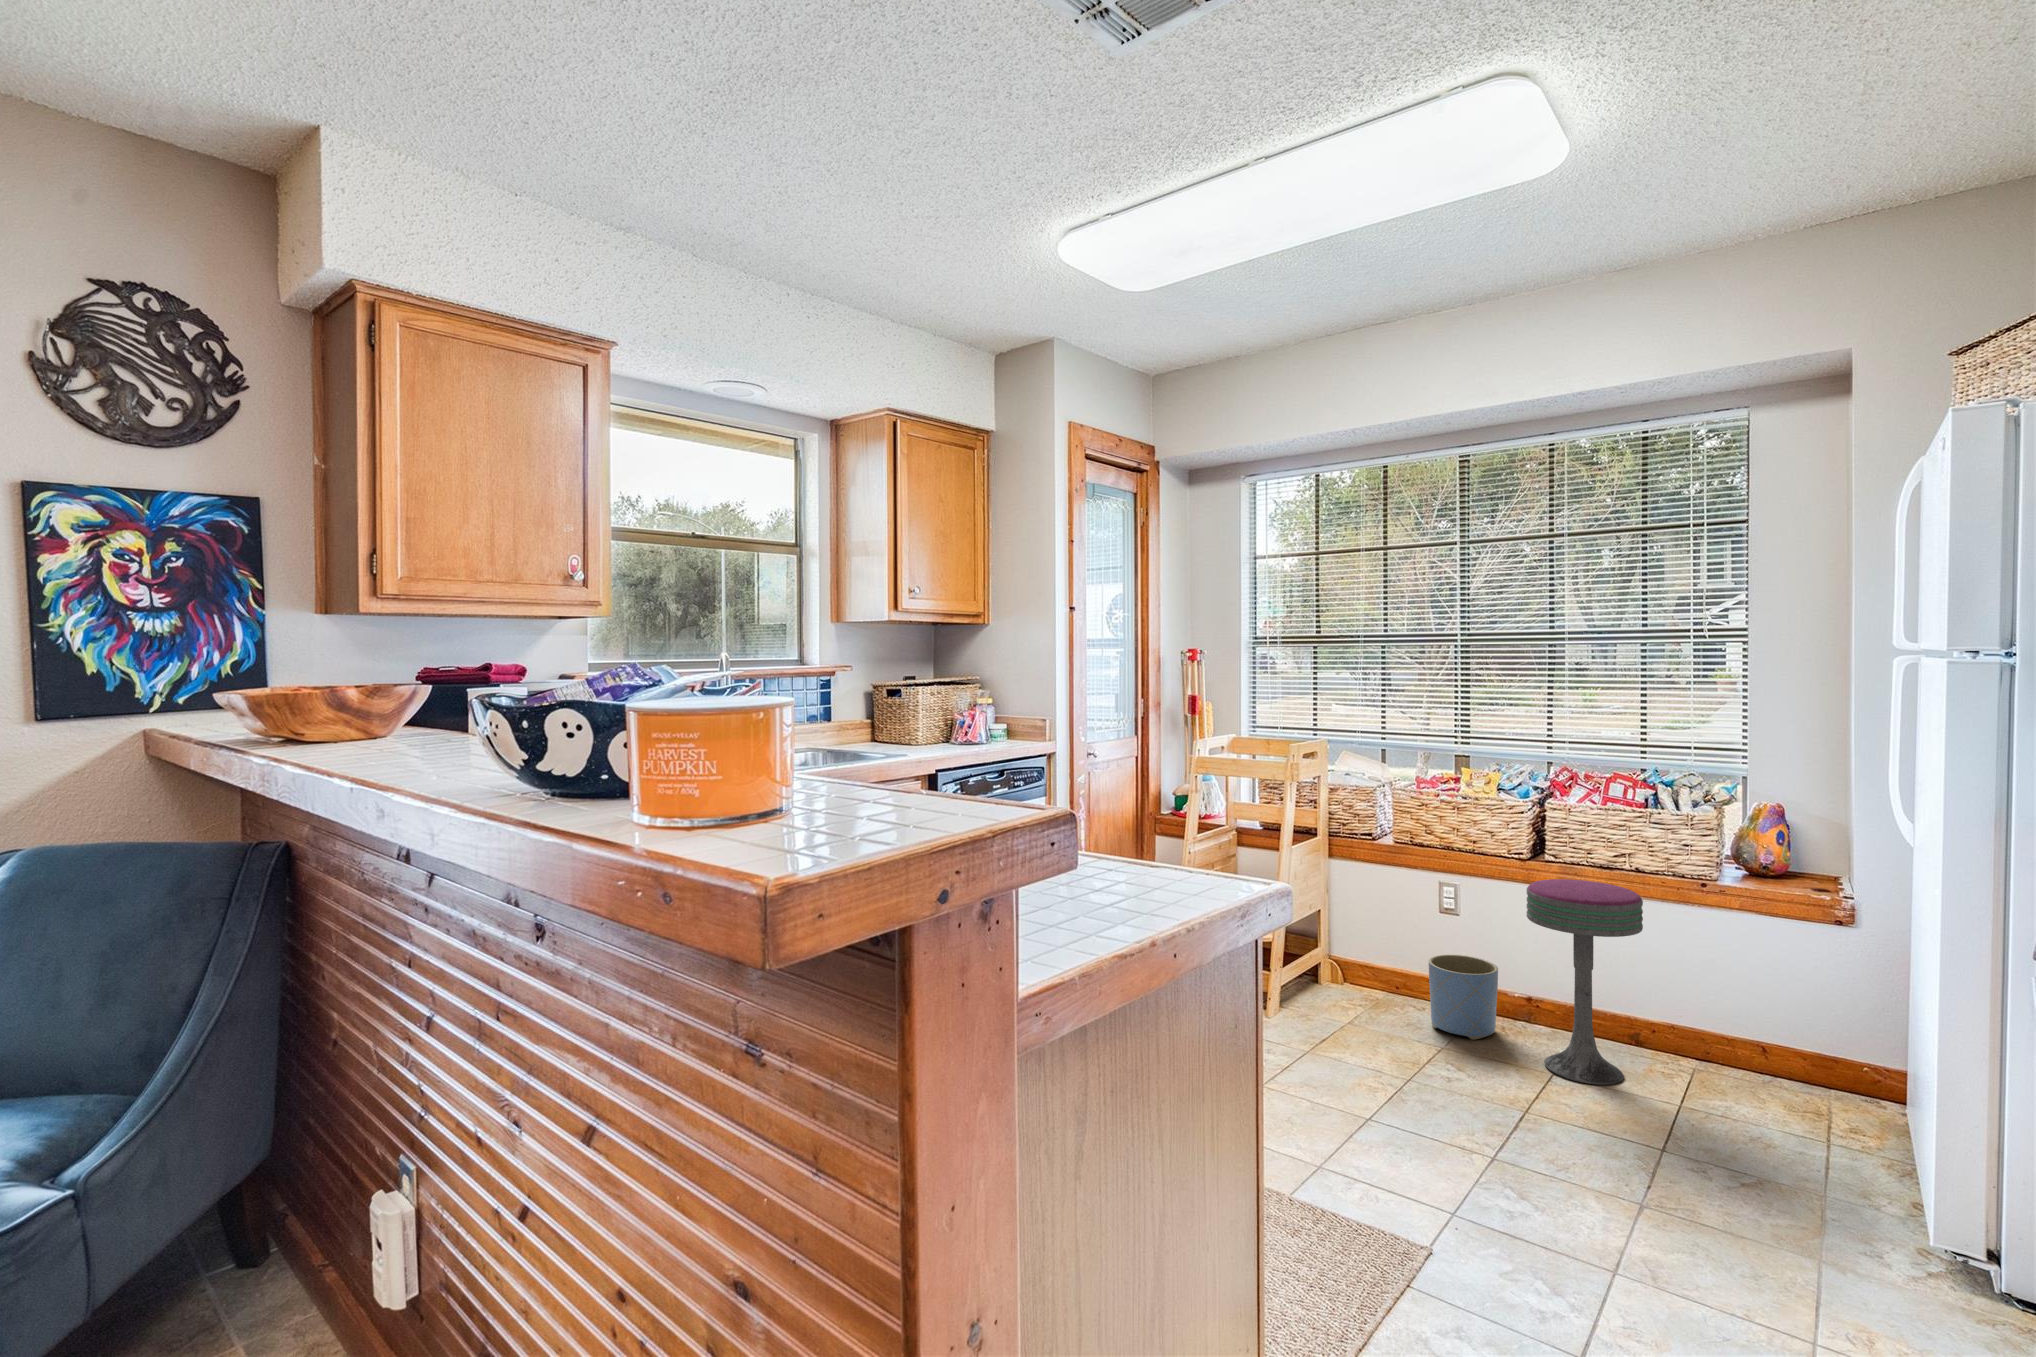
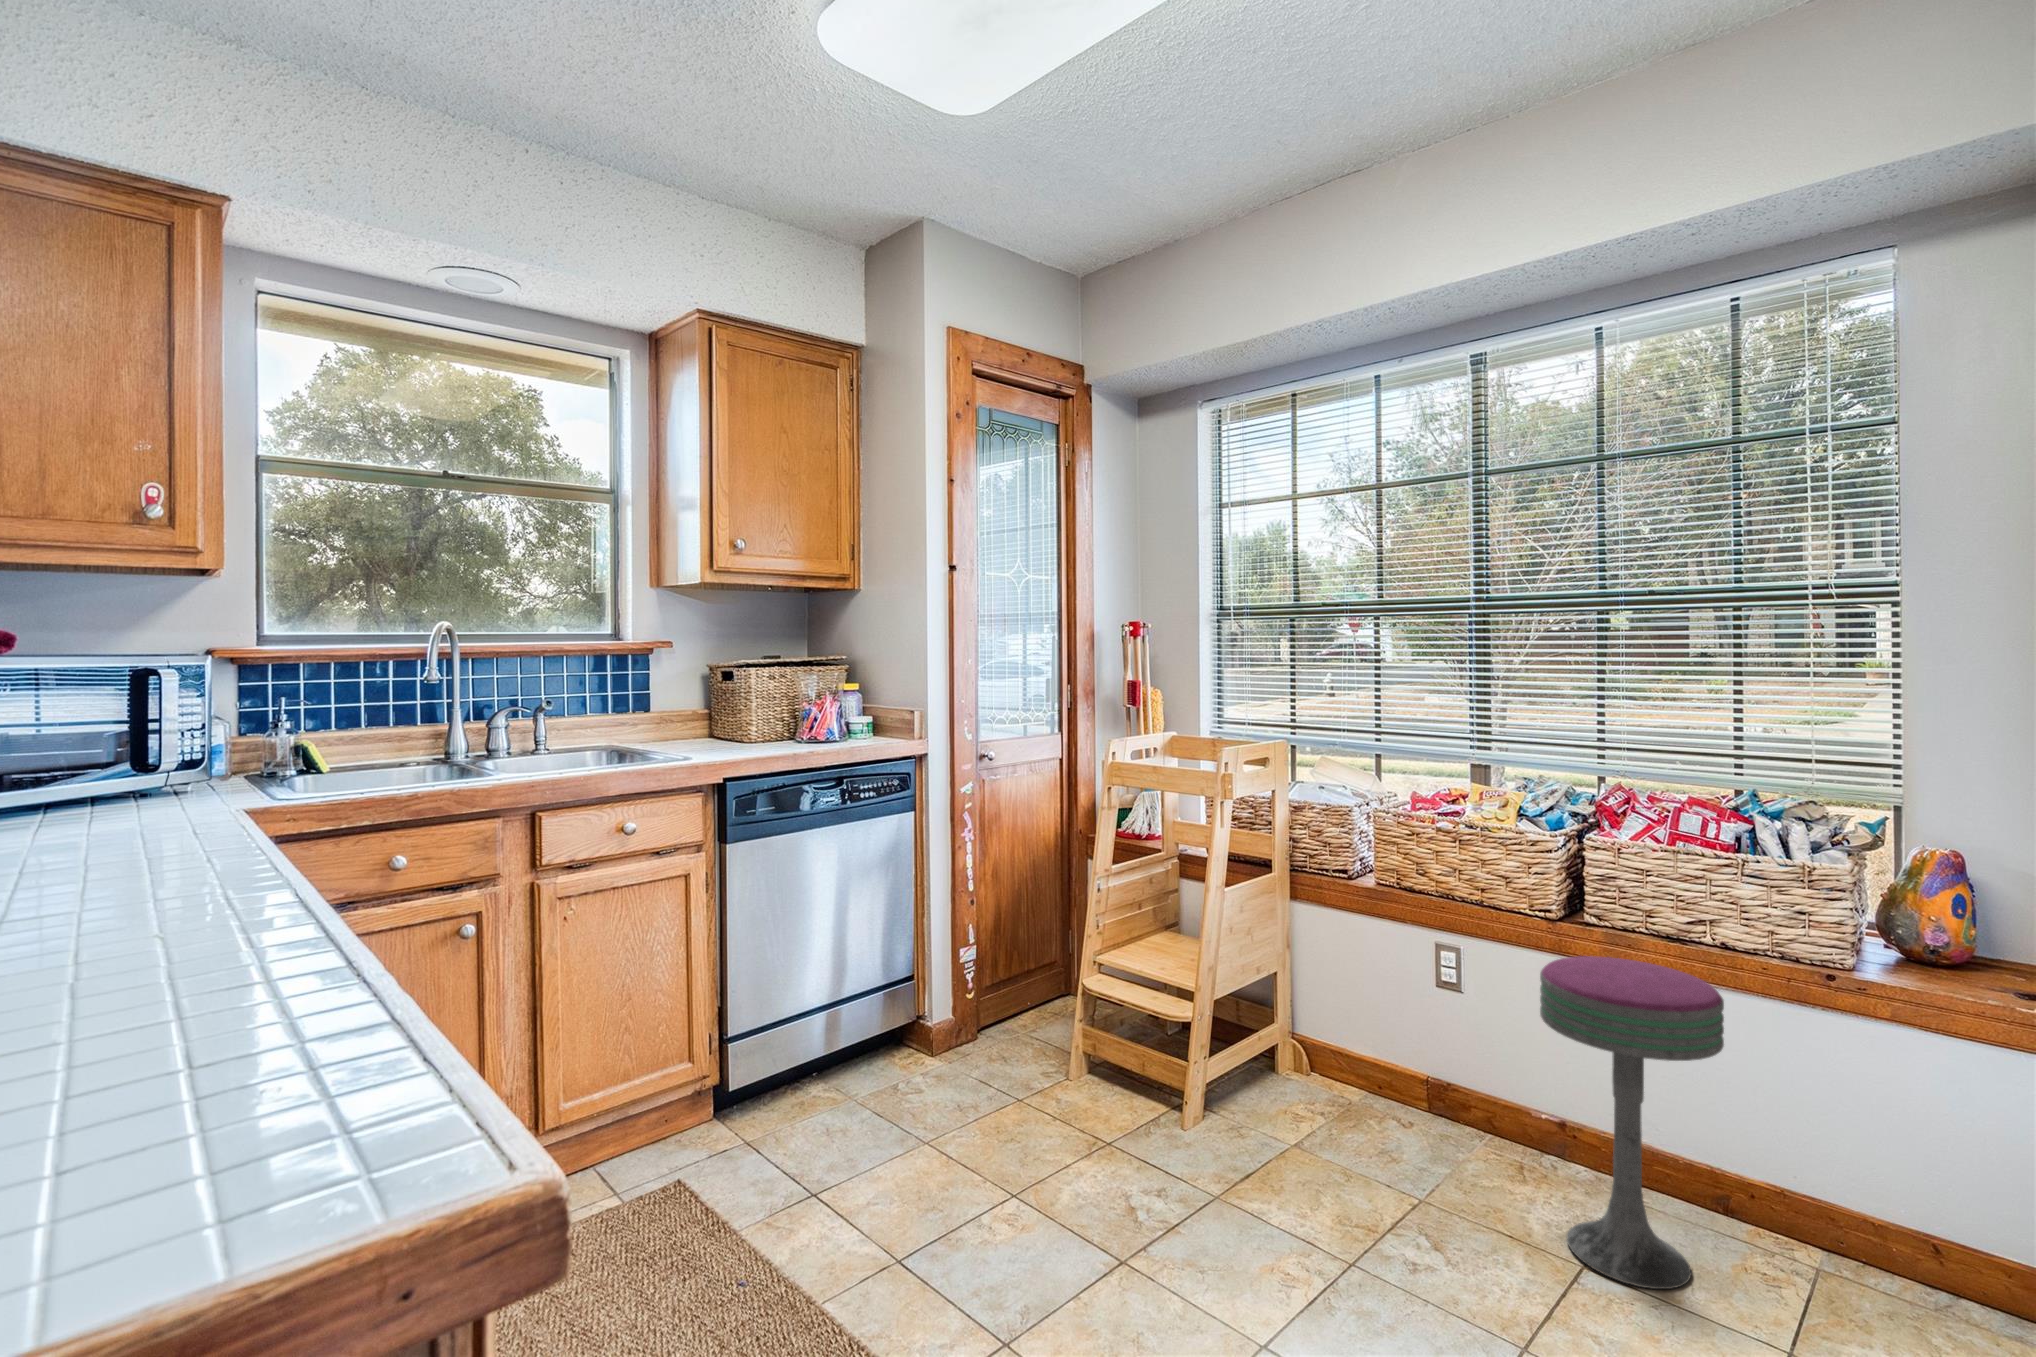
planter: present [1429,955,1498,1040] -> none [1407,1050,1507,1183]

